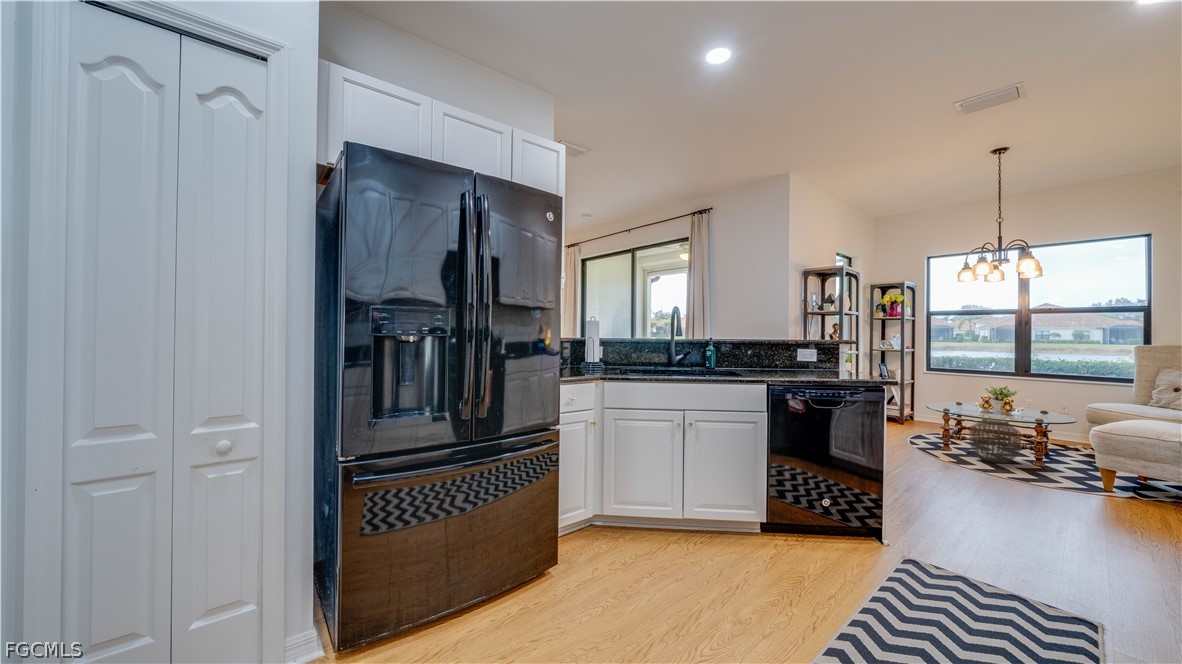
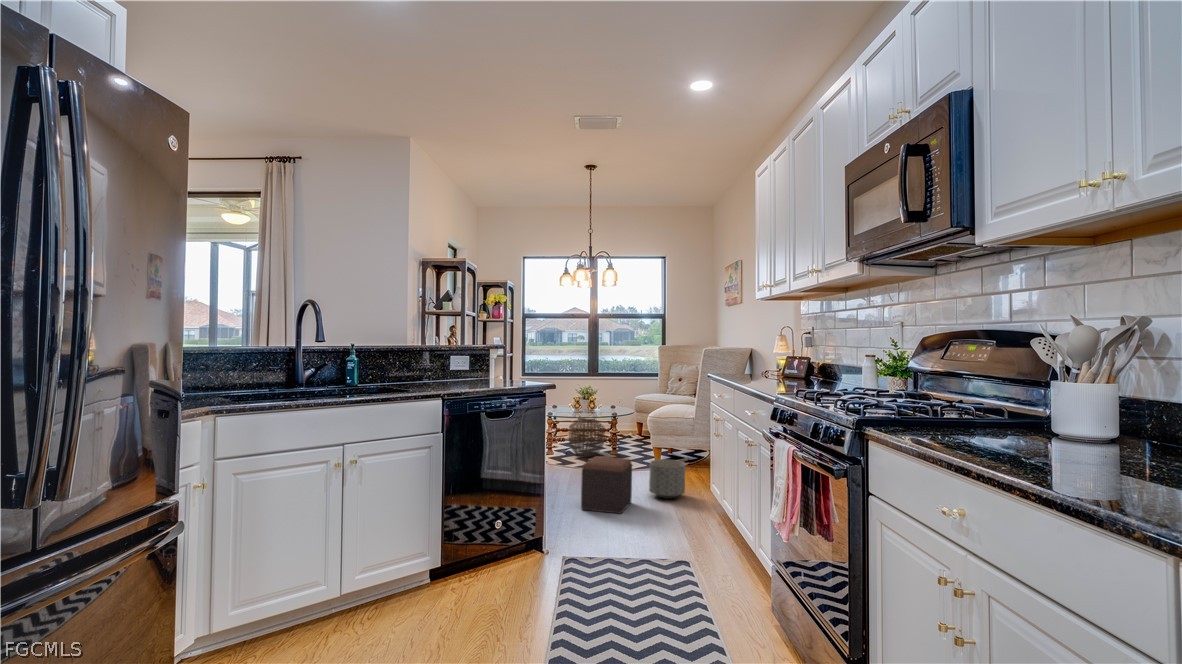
footstool: none [947,461,1026,532] -> present [581,456,632,514]
planter: none [1061,480,1127,534] -> present [649,459,685,499]

